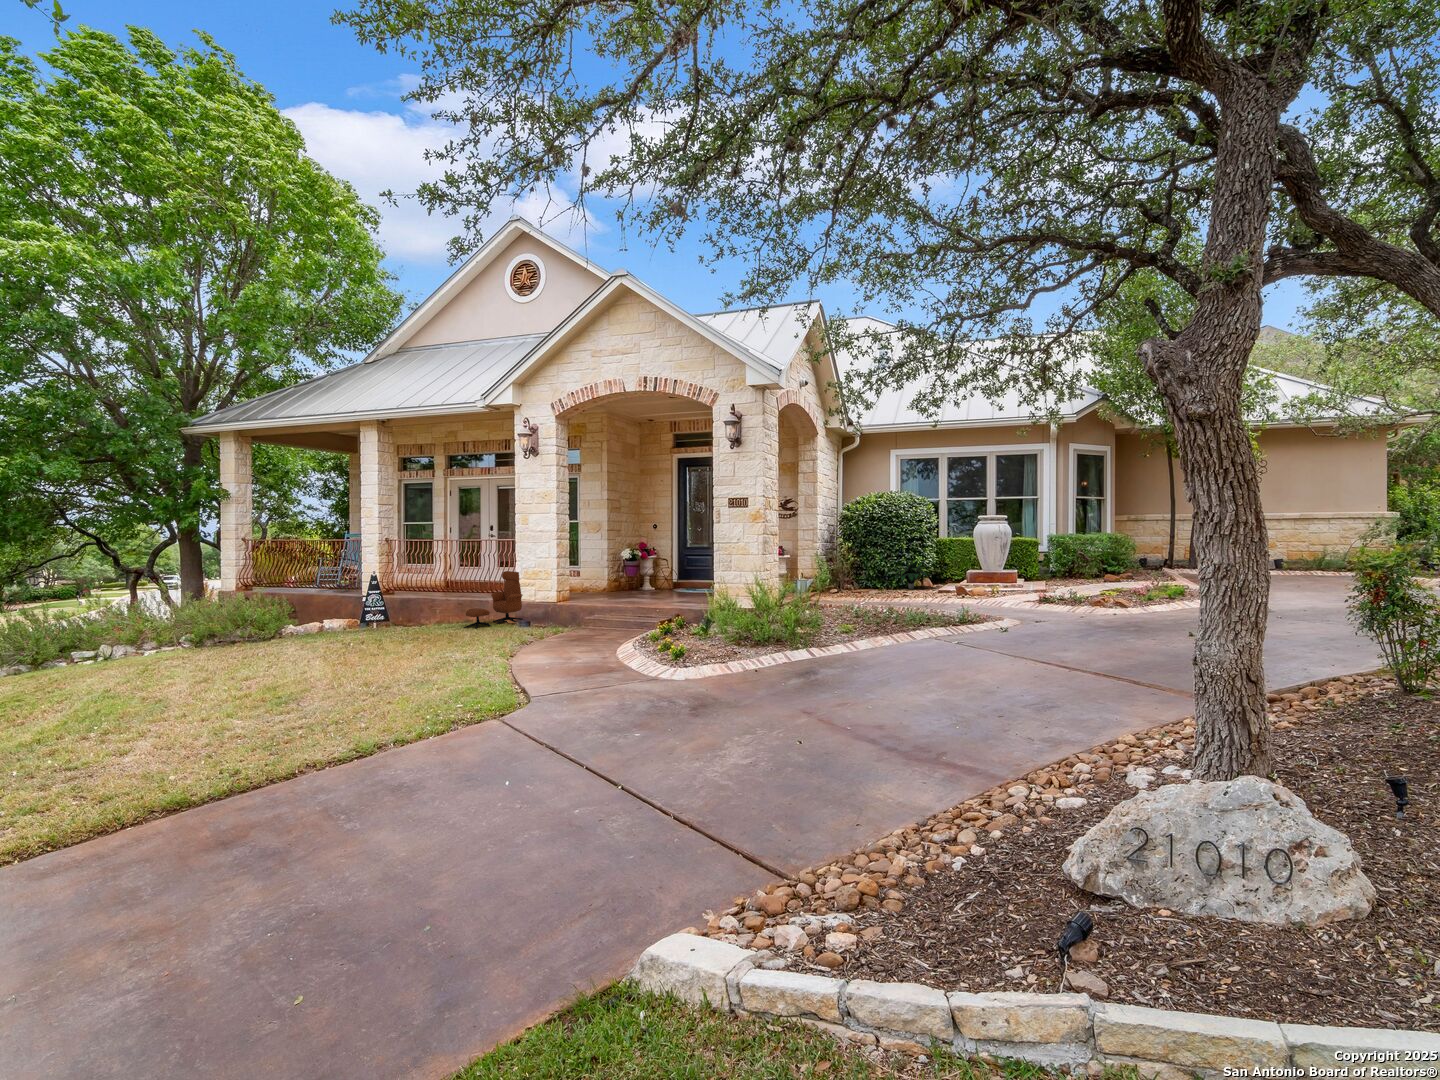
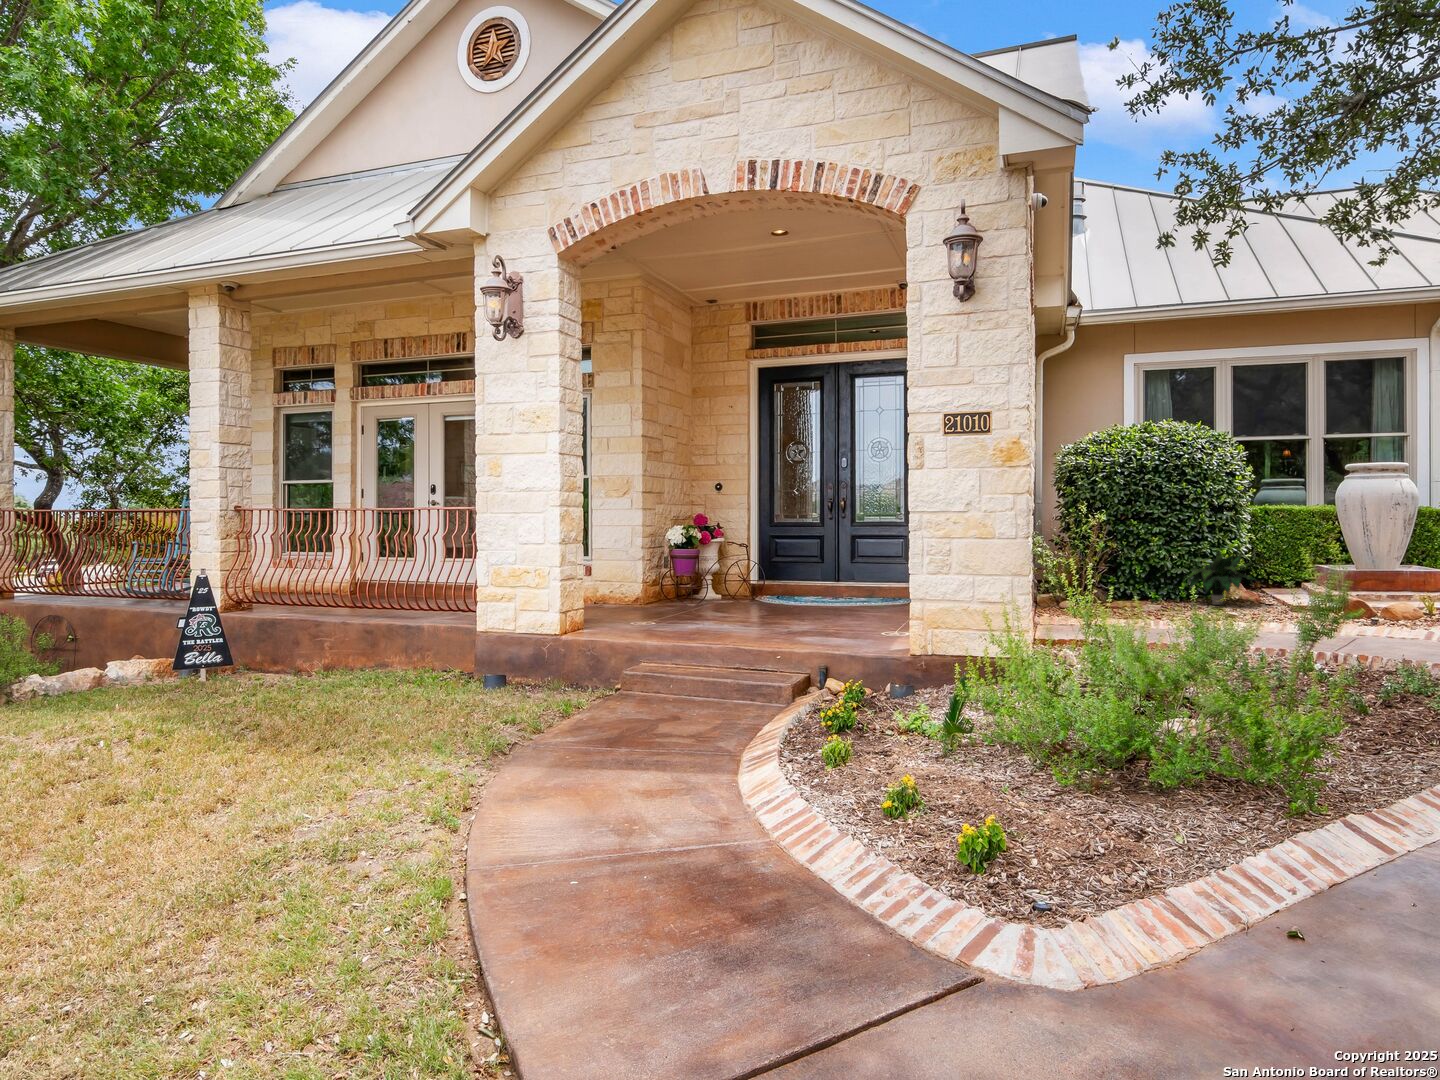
lounge chair: present [464,571,523,629] -> none [369,572,491,693]

